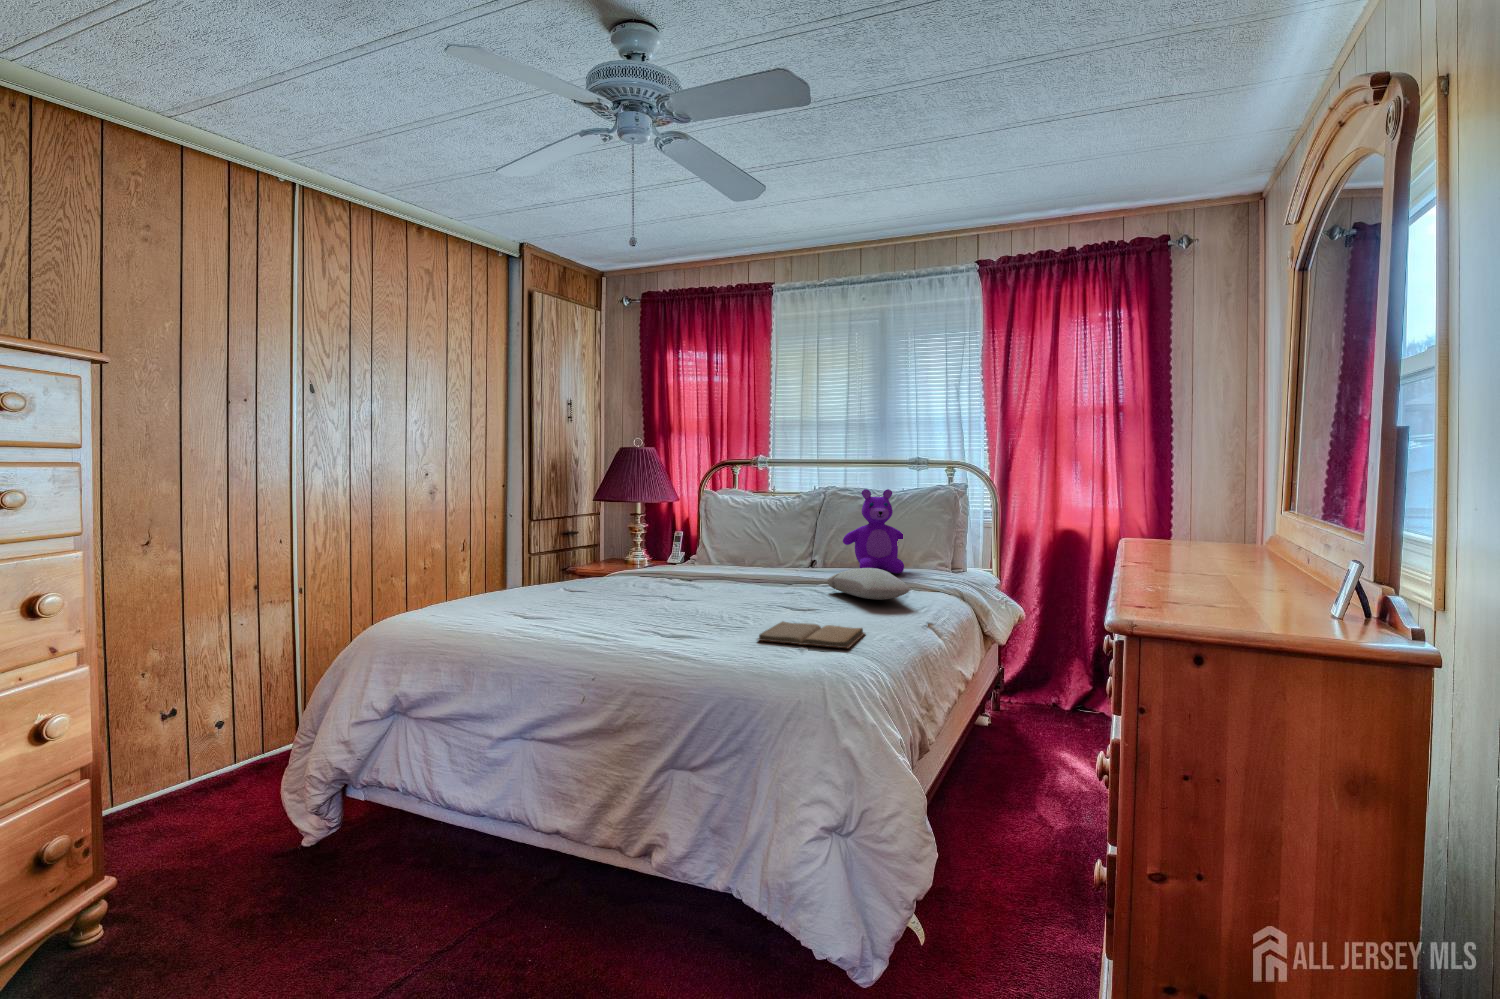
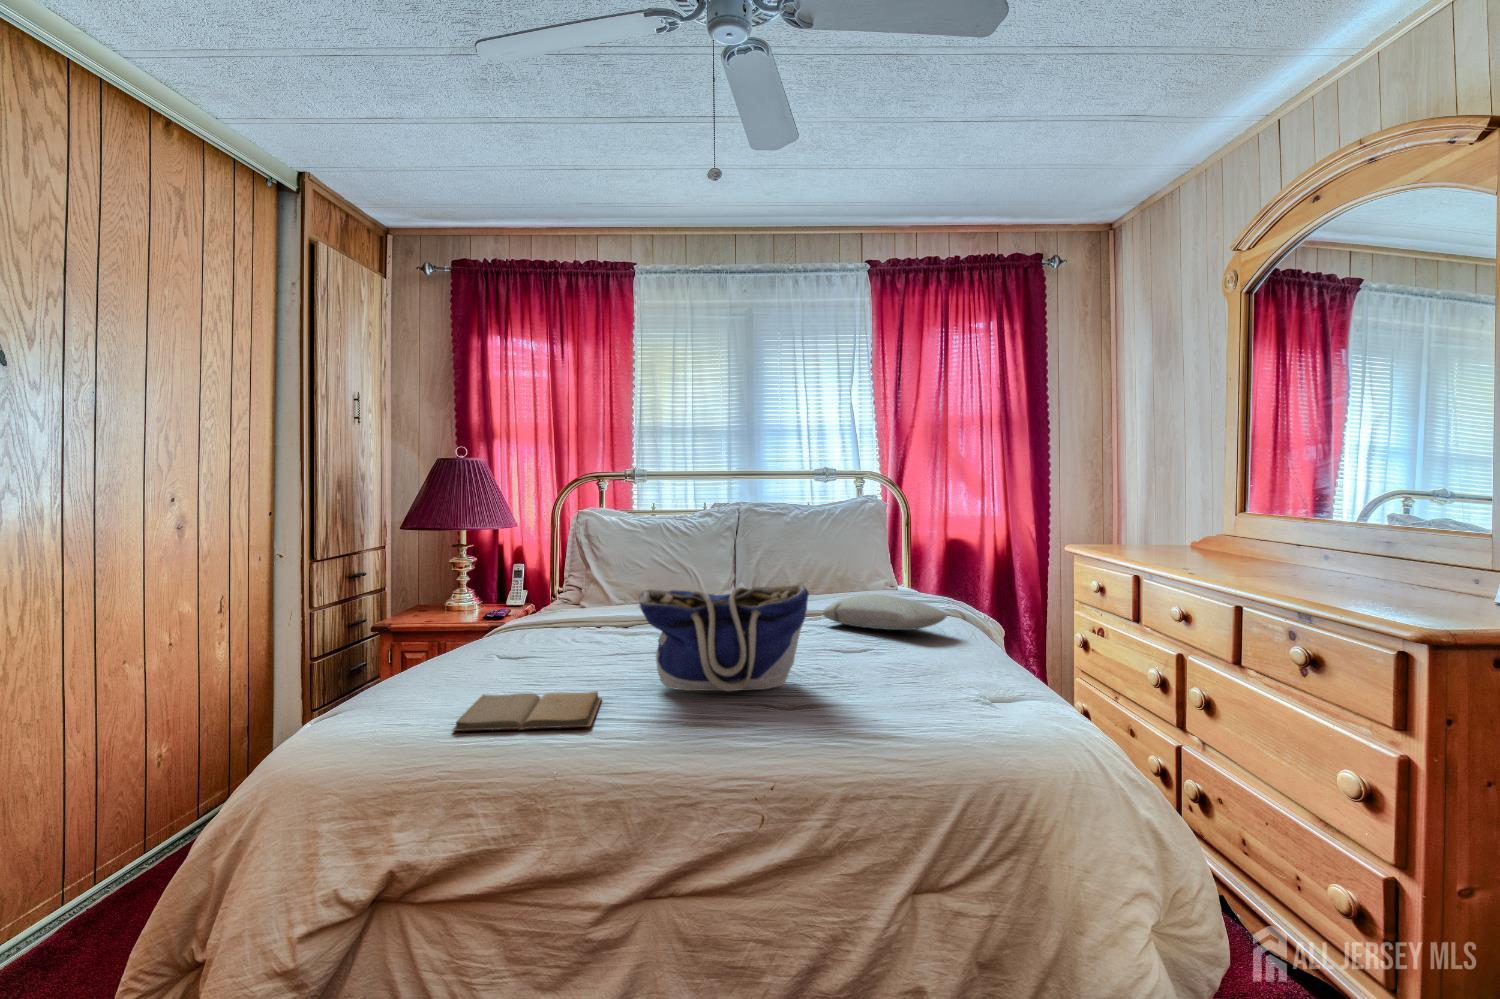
teddy bear: present [843,489,904,574] -> none [773,504,849,600]
tote bag: none [592,545,711,625] -> present [639,584,809,691]
book: present [758,622,865,648] -> present [453,691,601,731]

